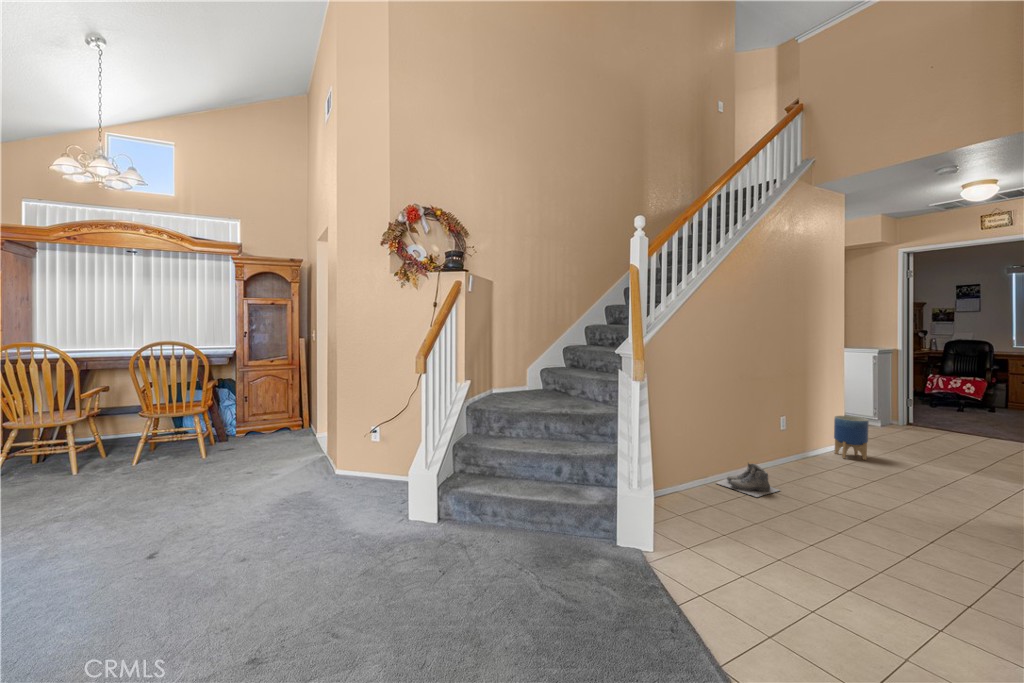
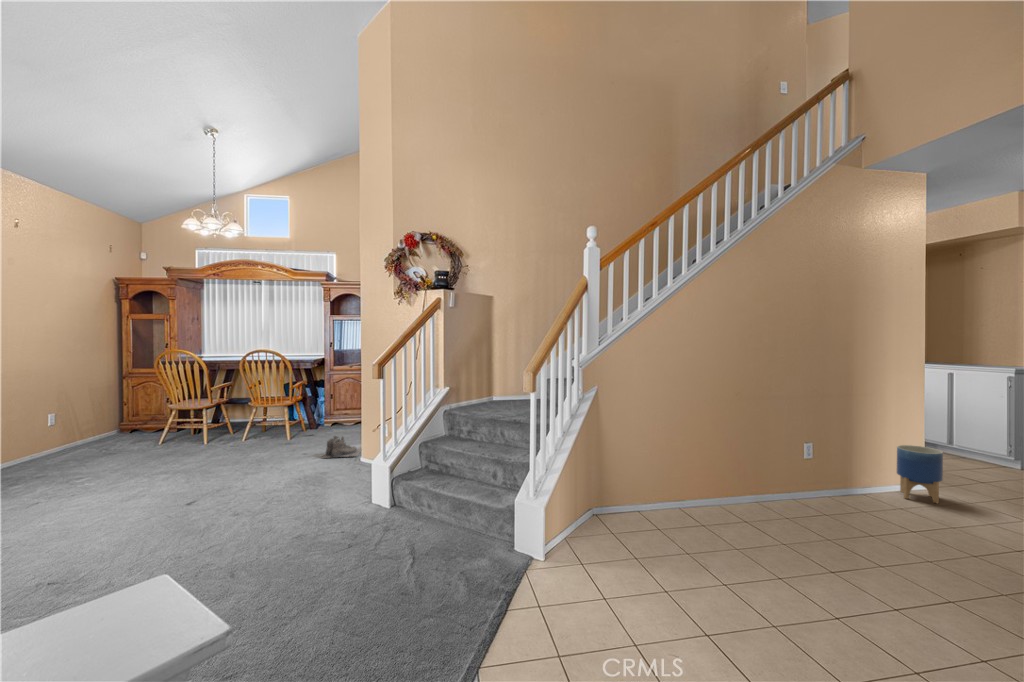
boots: present [716,463,779,497] -> present [322,436,361,458]

